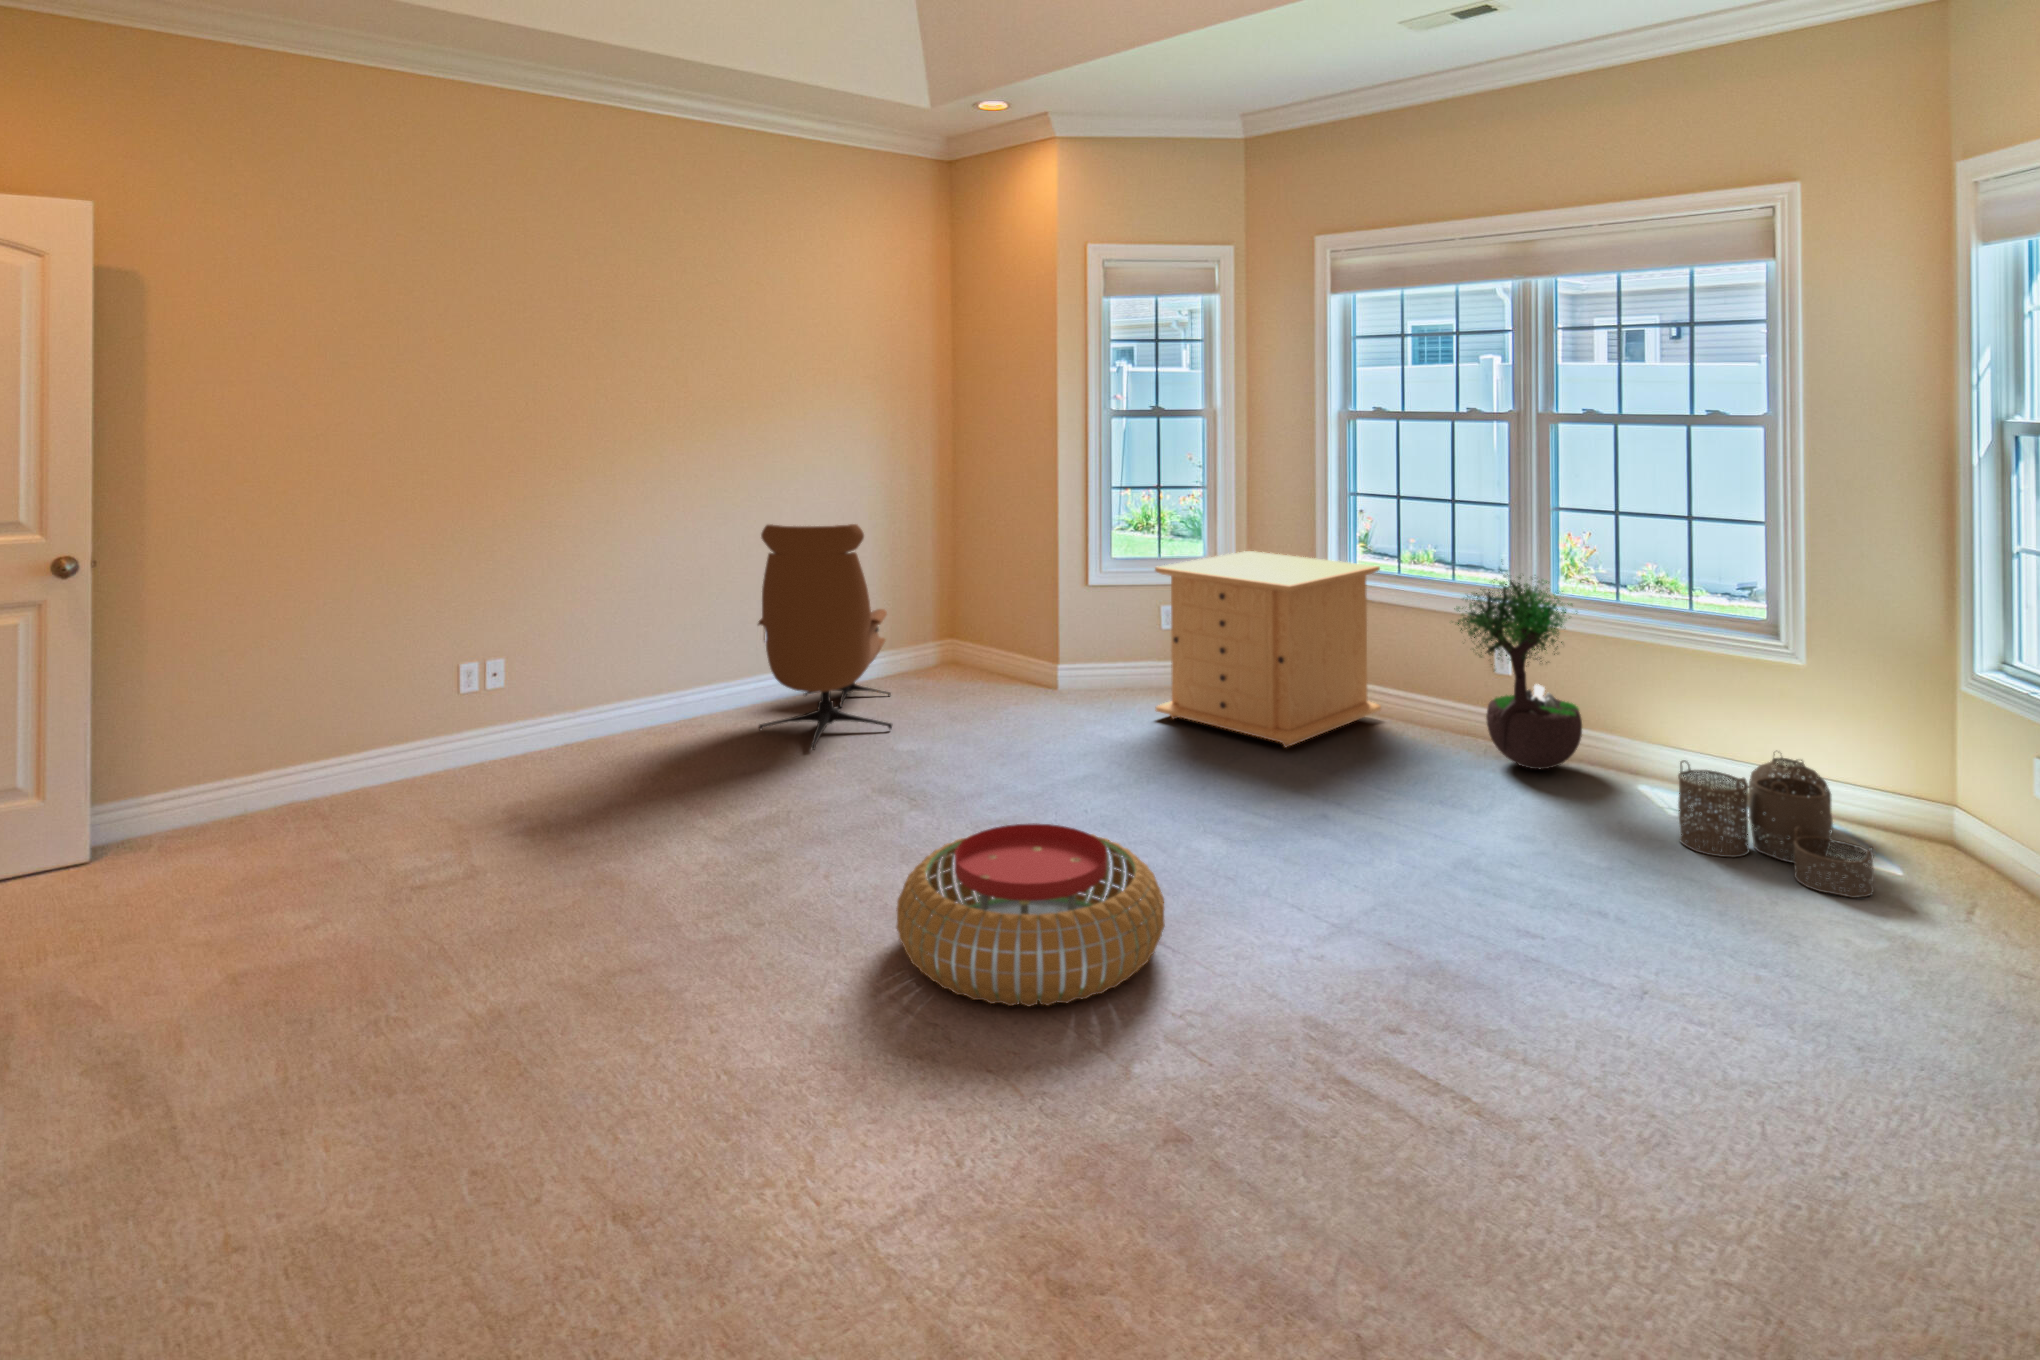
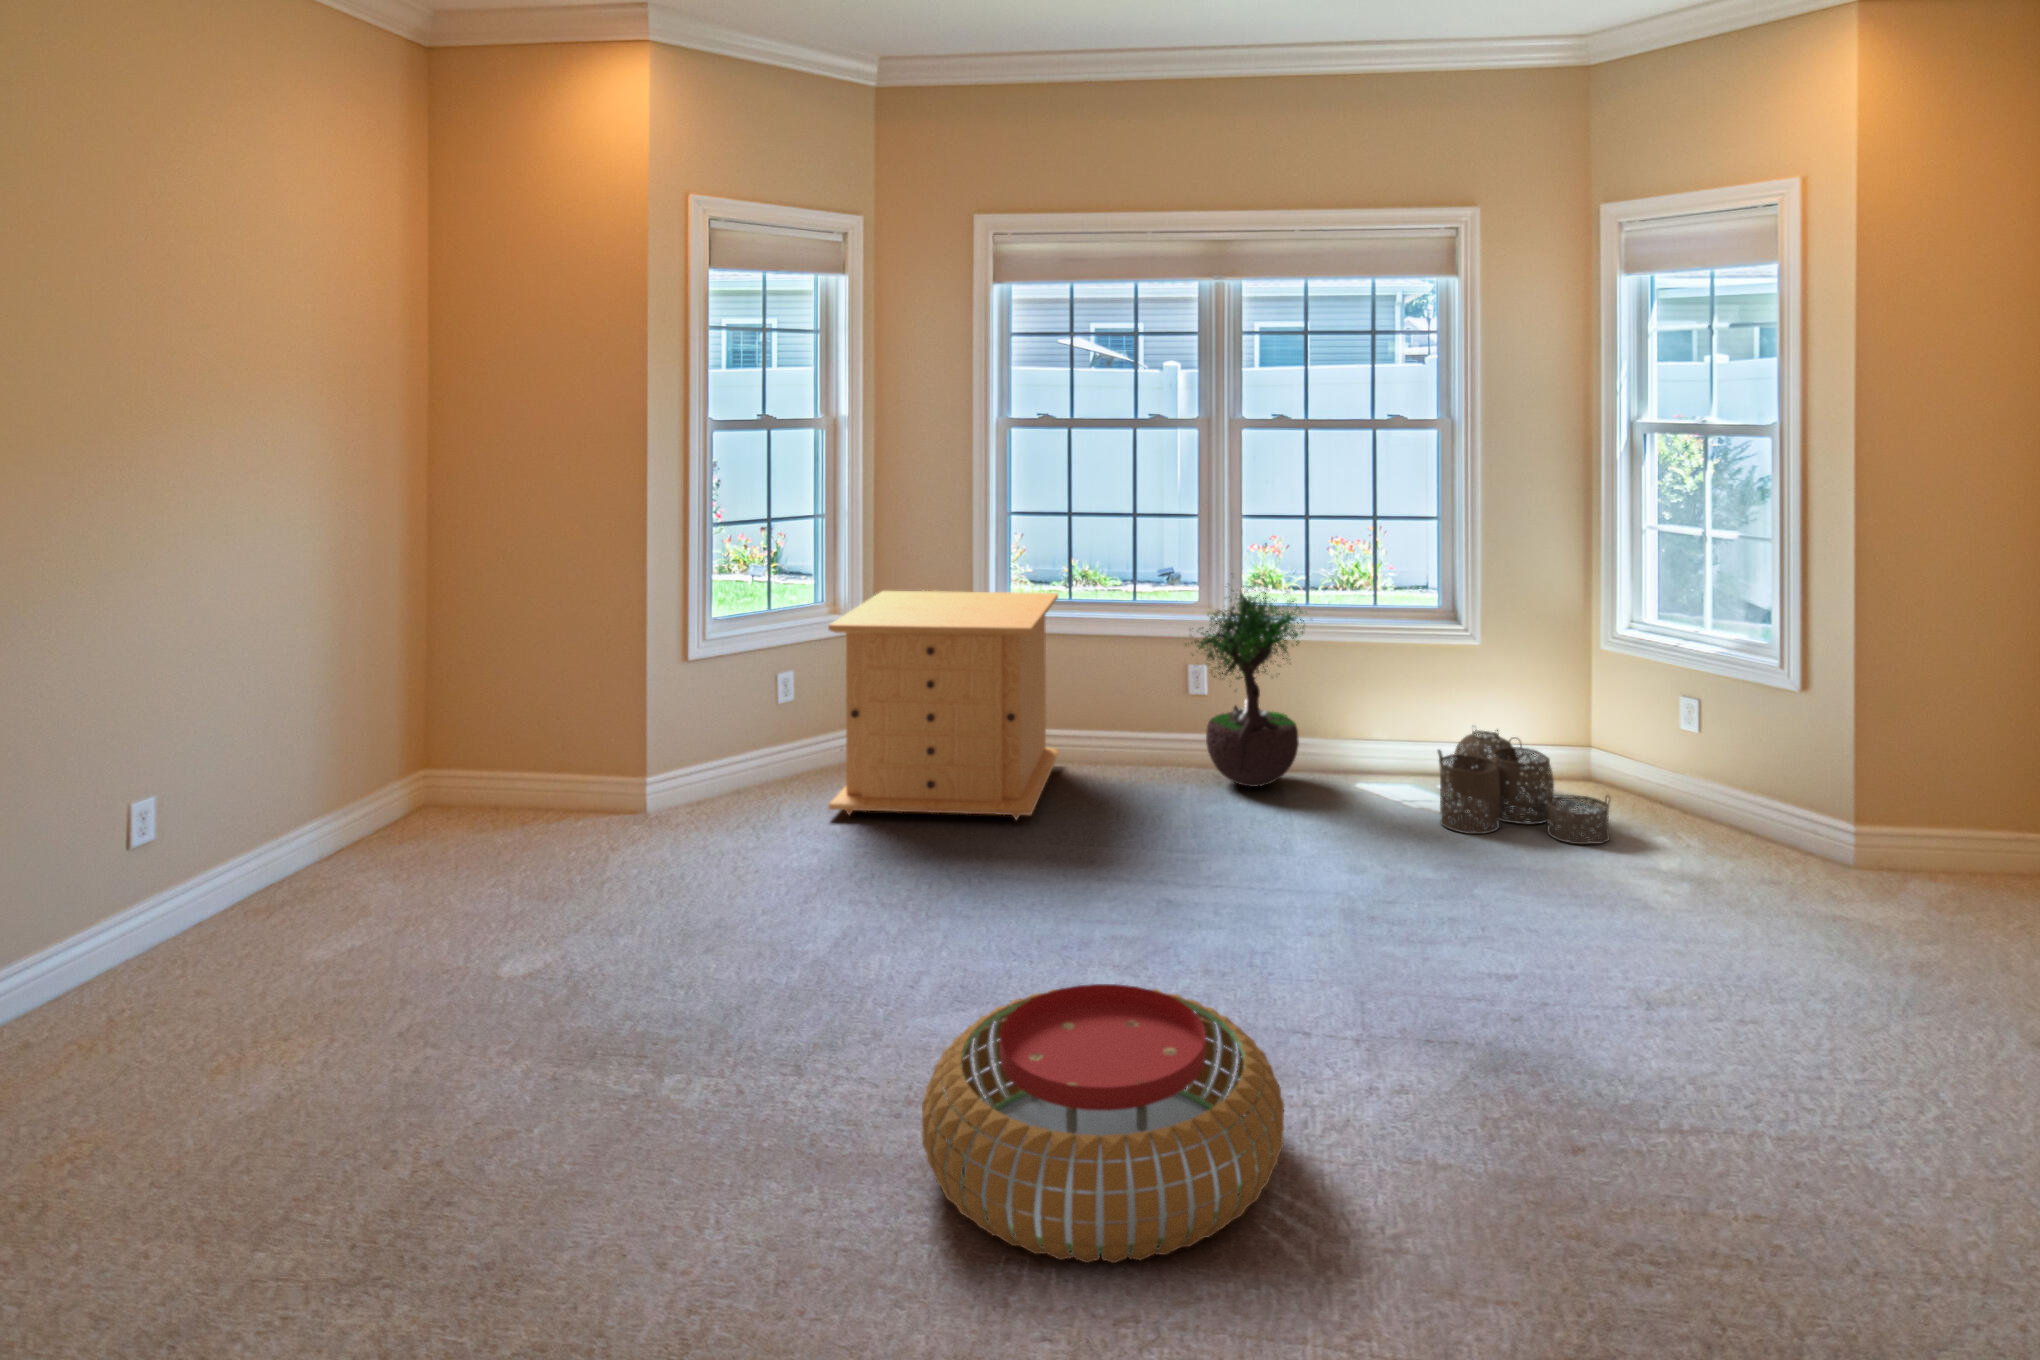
lounge chair: present [758,524,892,750] -> none [246,614,489,989]

